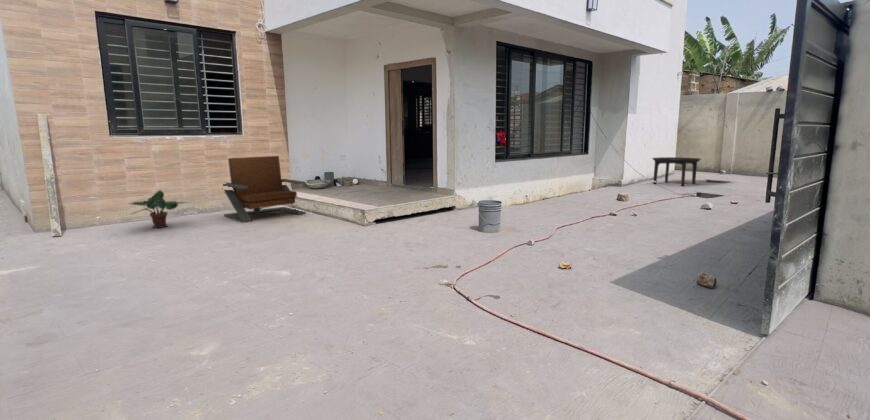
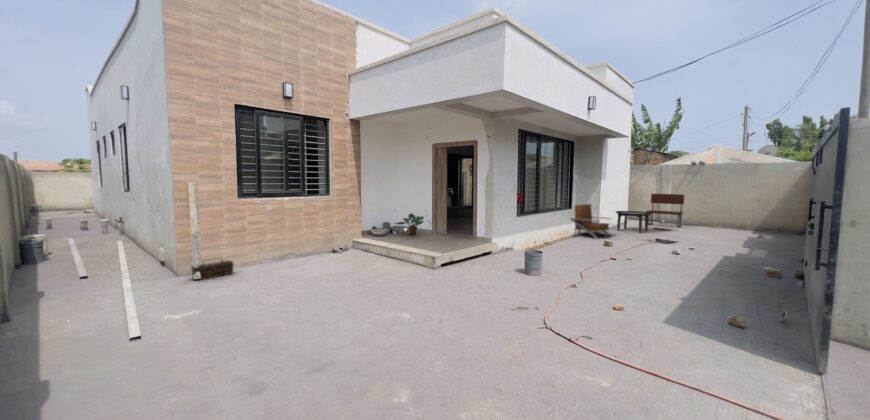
bench: none [701,135,754,180] -> present [646,194,684,227]
lounge chair: present [223,156,306,223] -> present [571,204,610,239]
potted plant: present [130,191,185,228] -> present [395,213,424,235]
toolbox: none [50,210,108,238] -> present [191,260,234,279]

